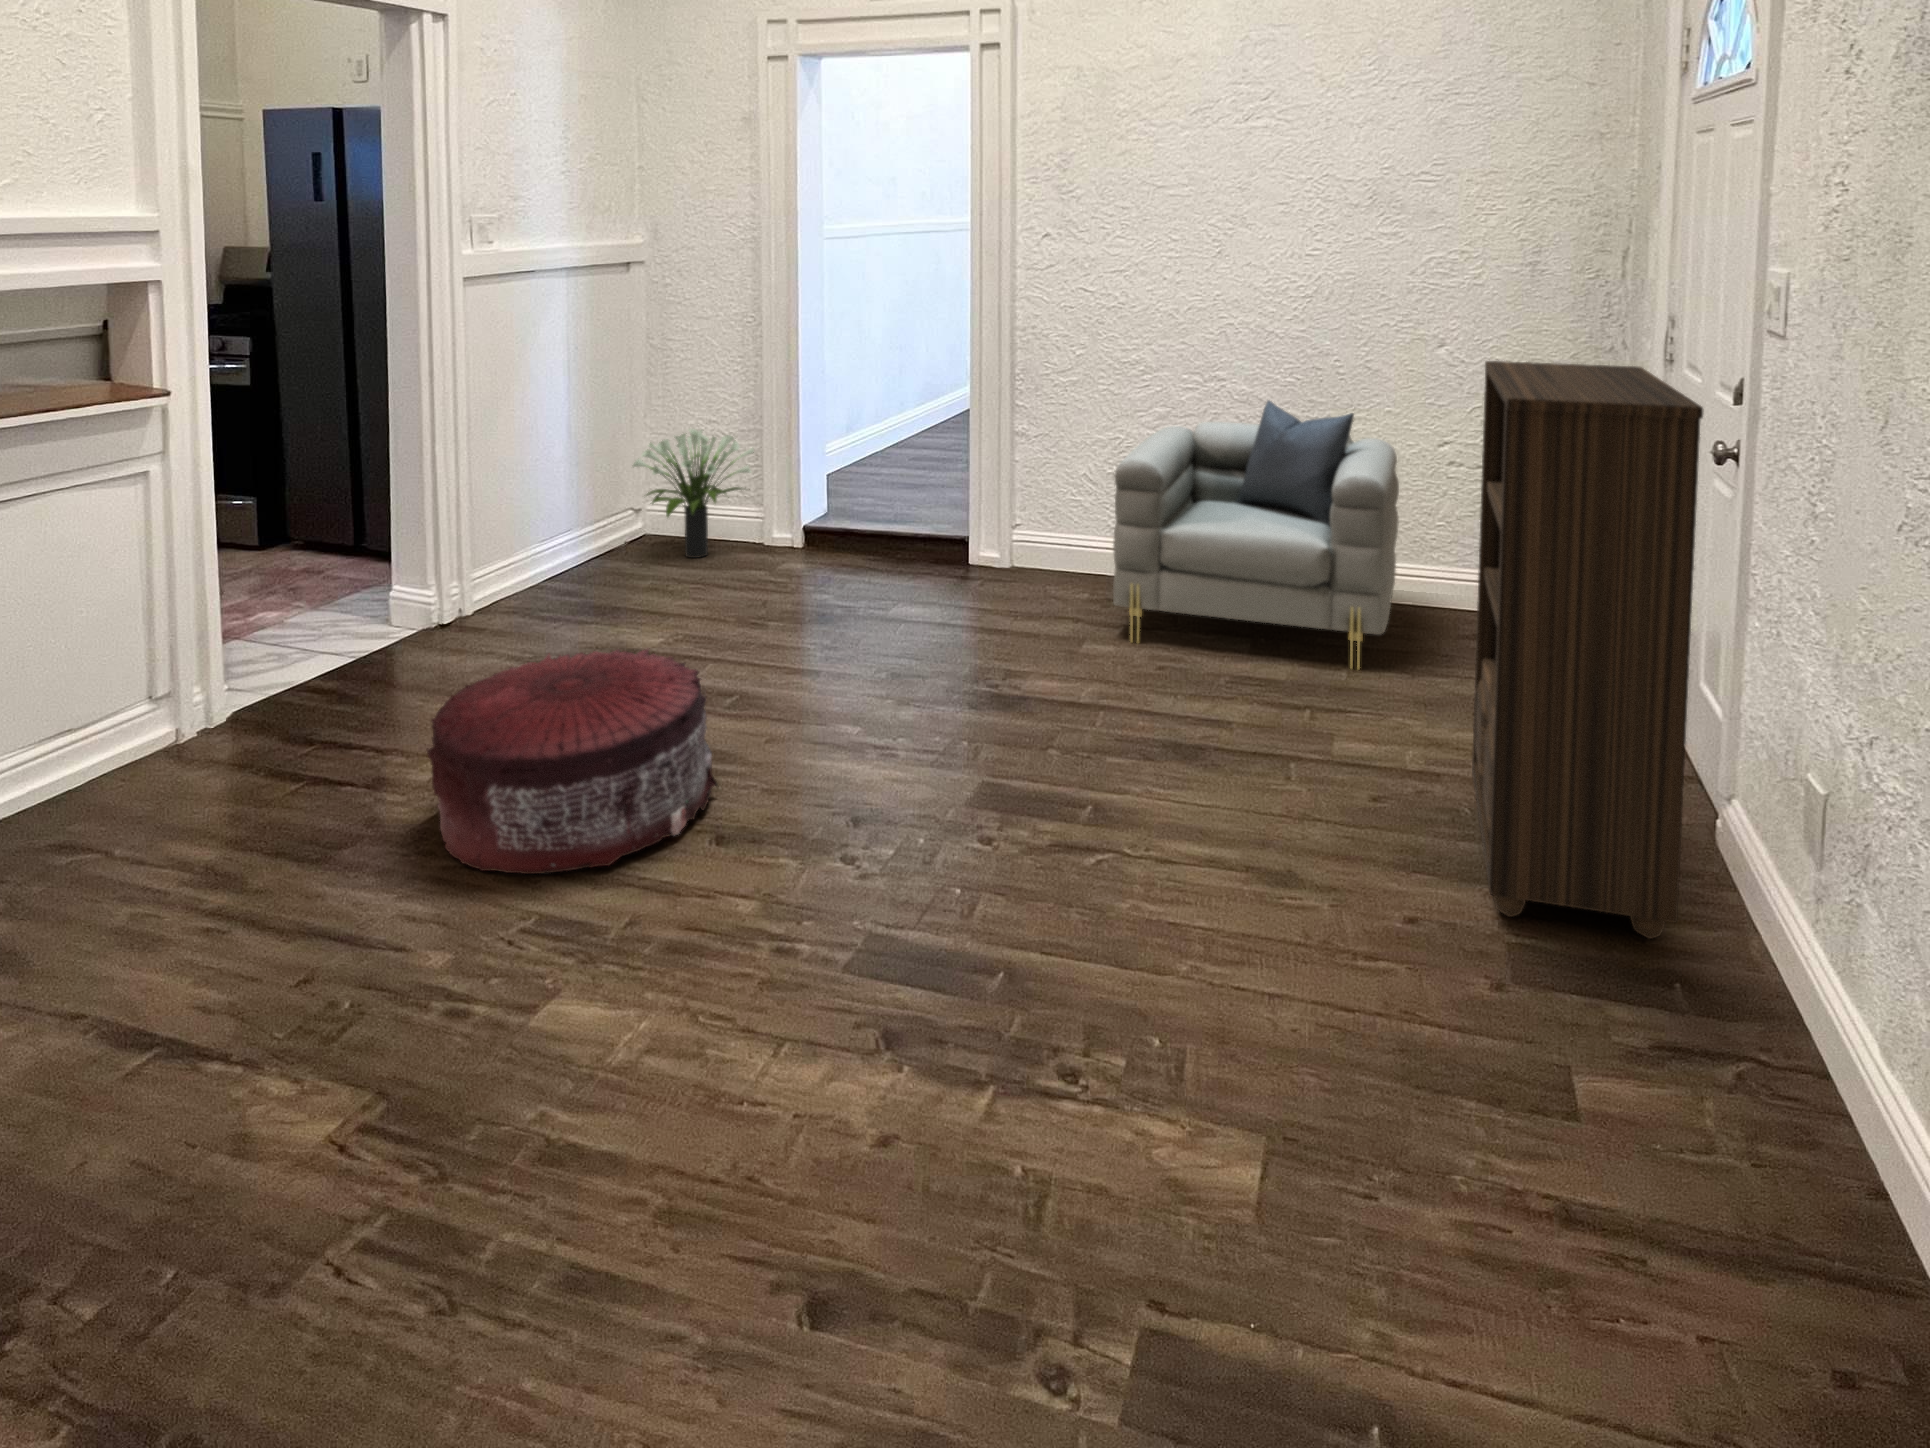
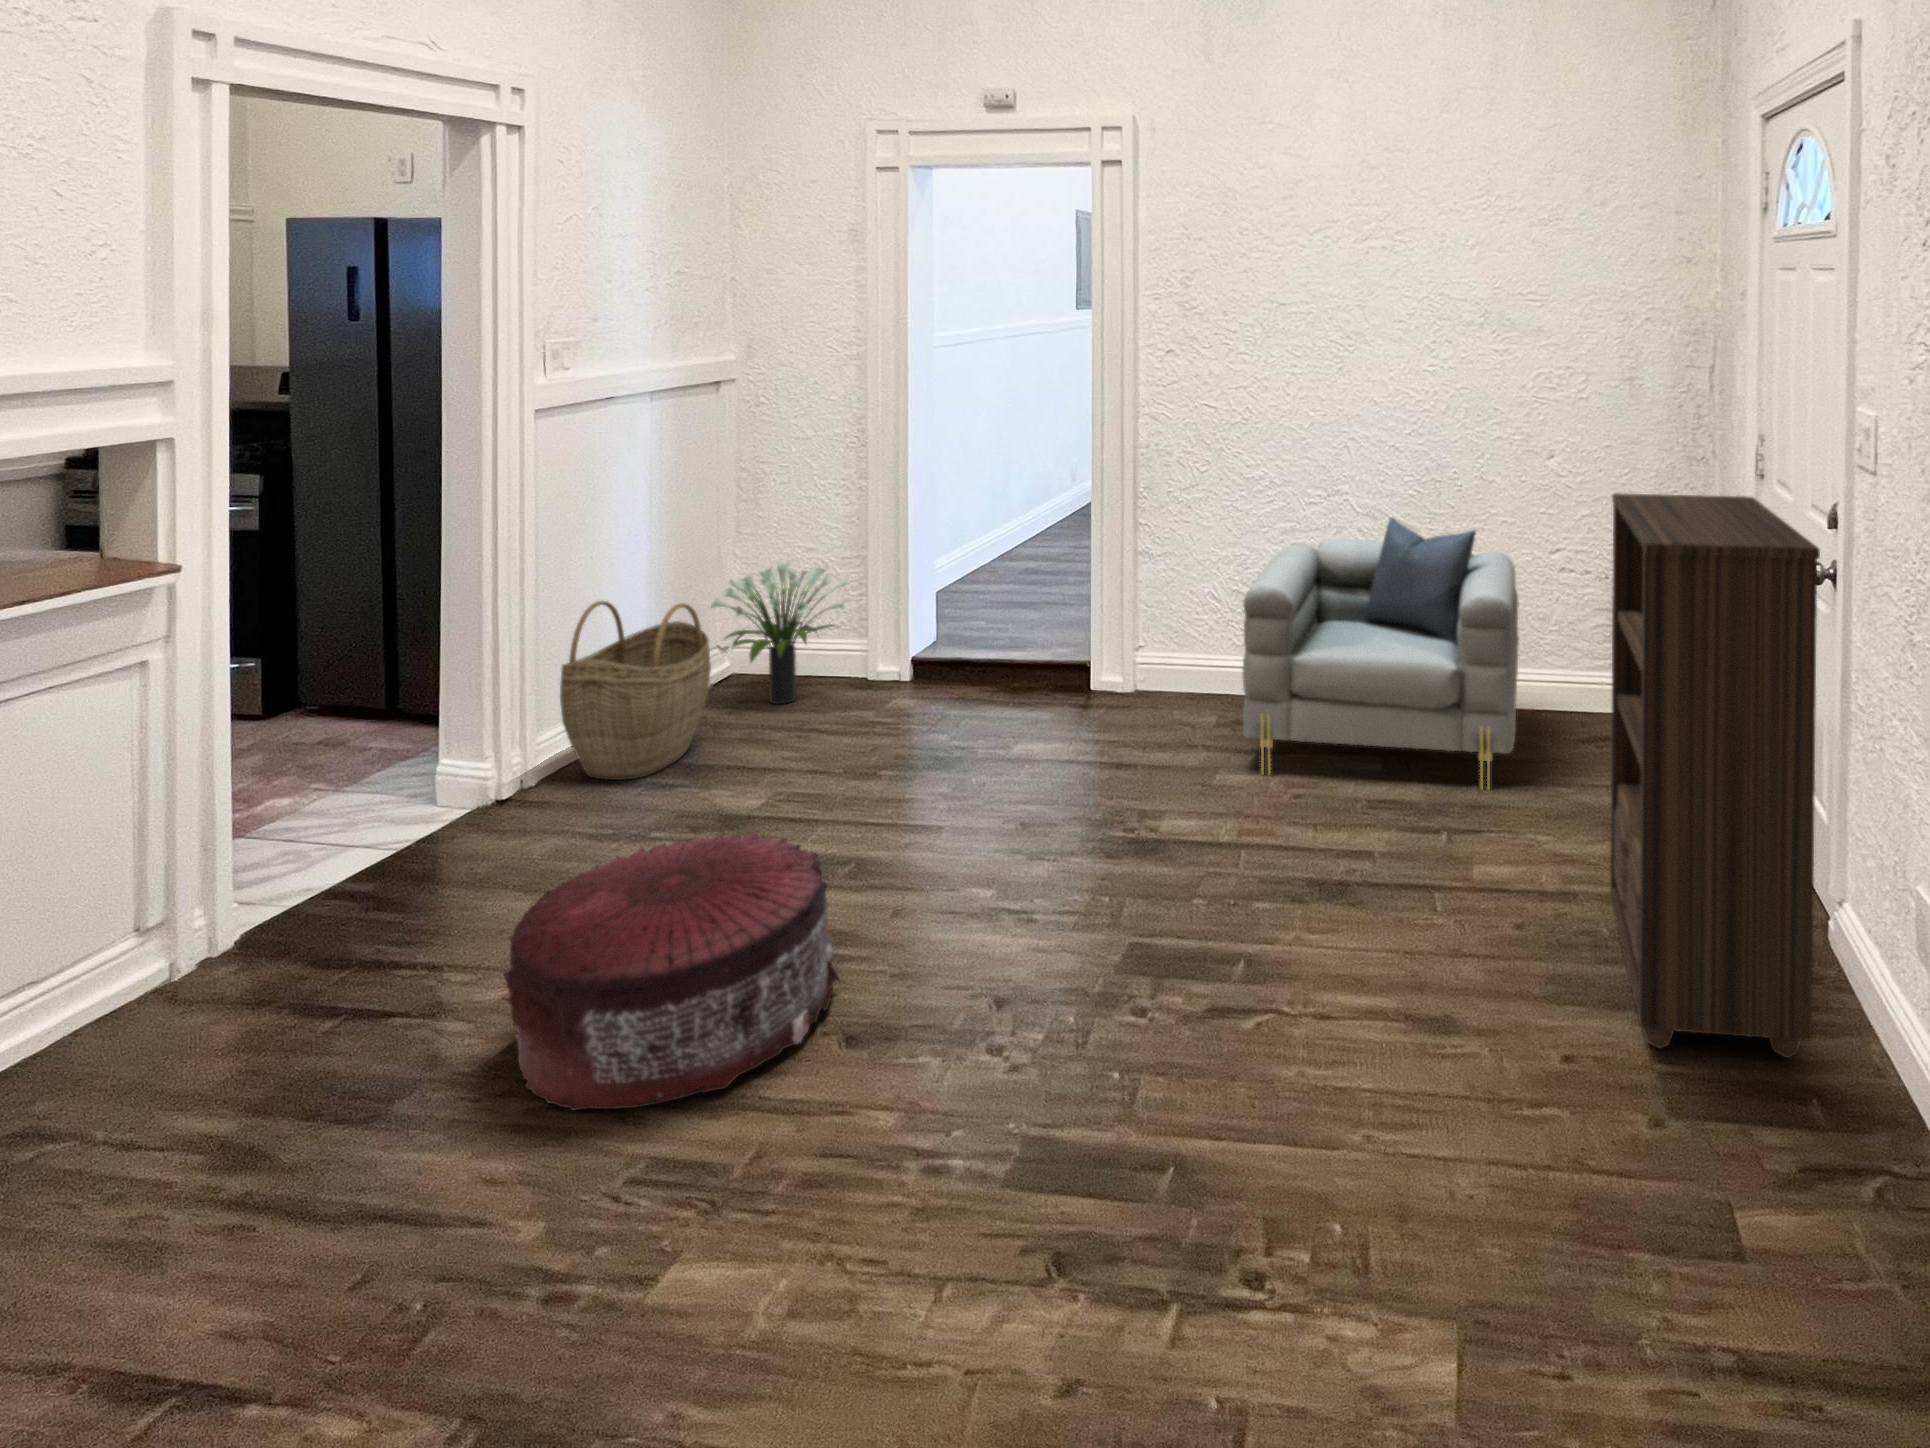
woven basket: none [500,453,630,611] -> present [560,601,711,780]

